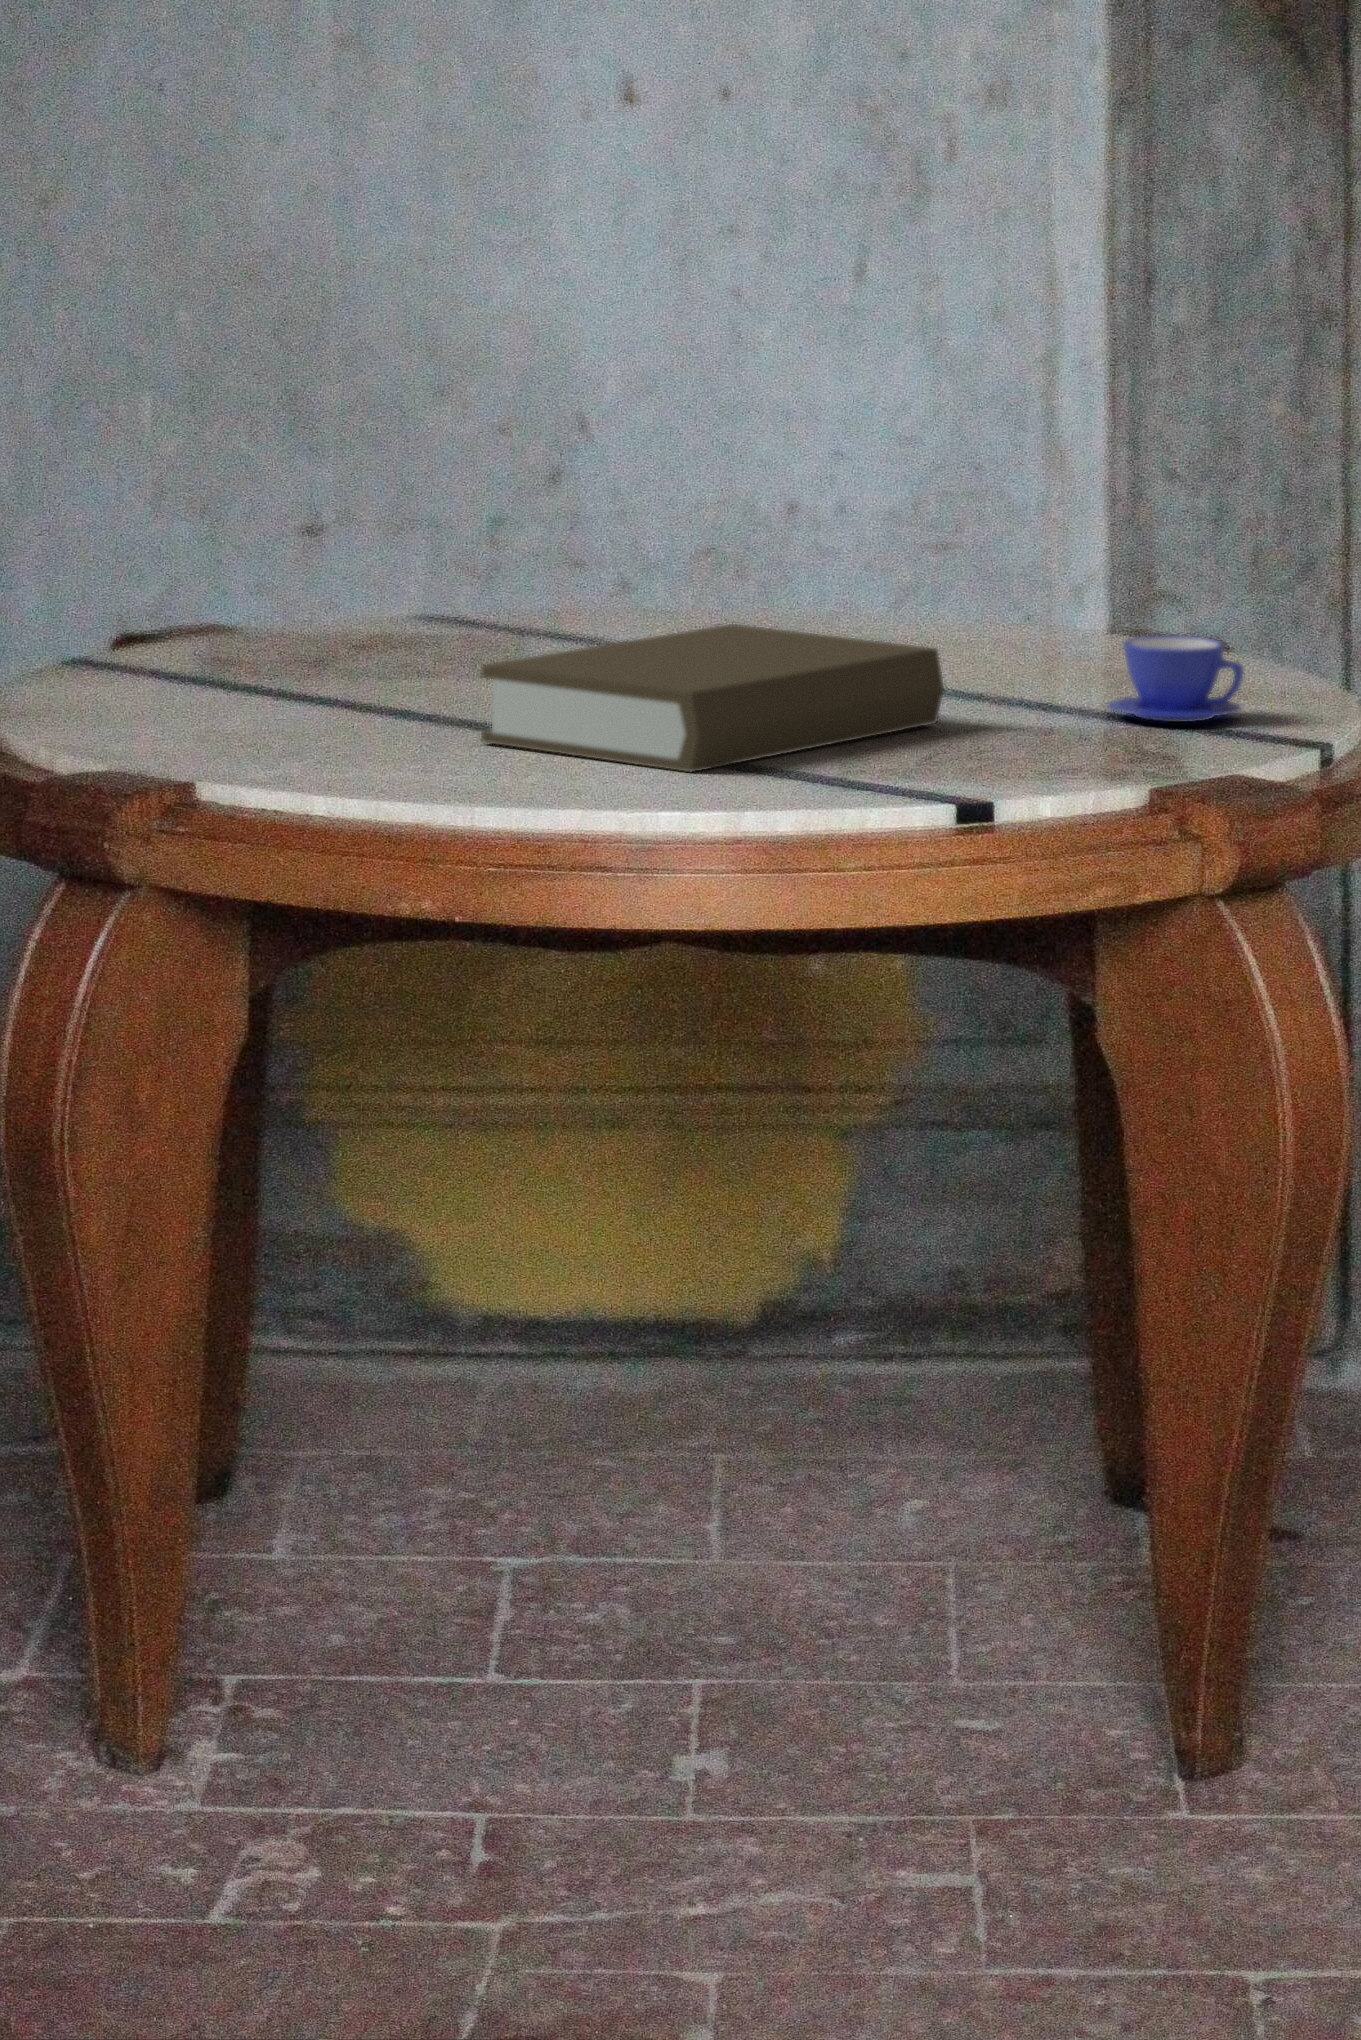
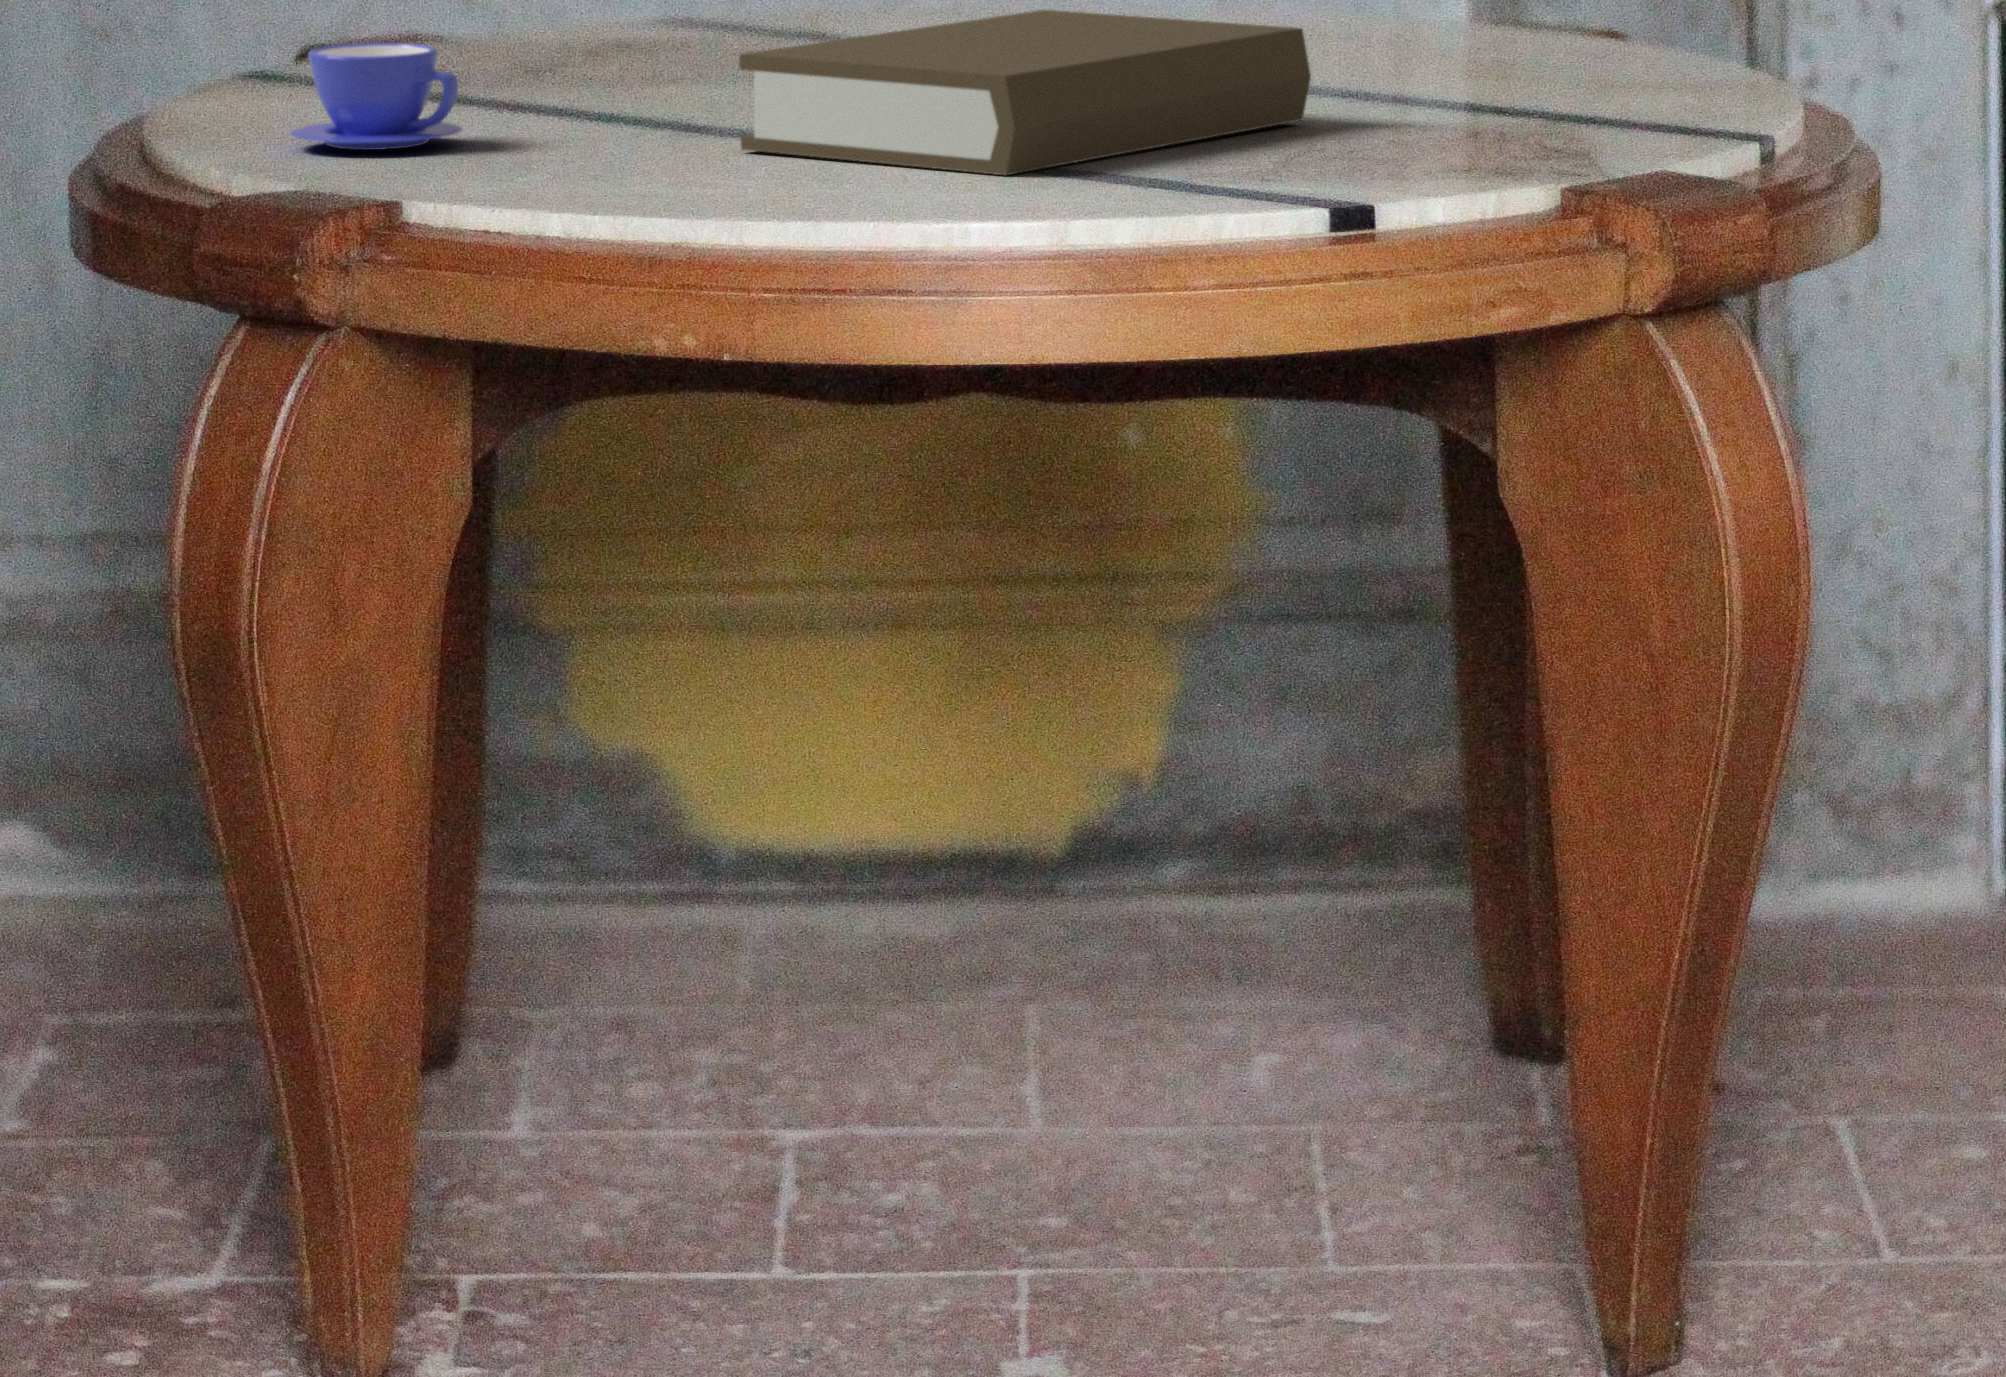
teacup: present [1108,635,1243,722] -> present [290,43,462,150]

